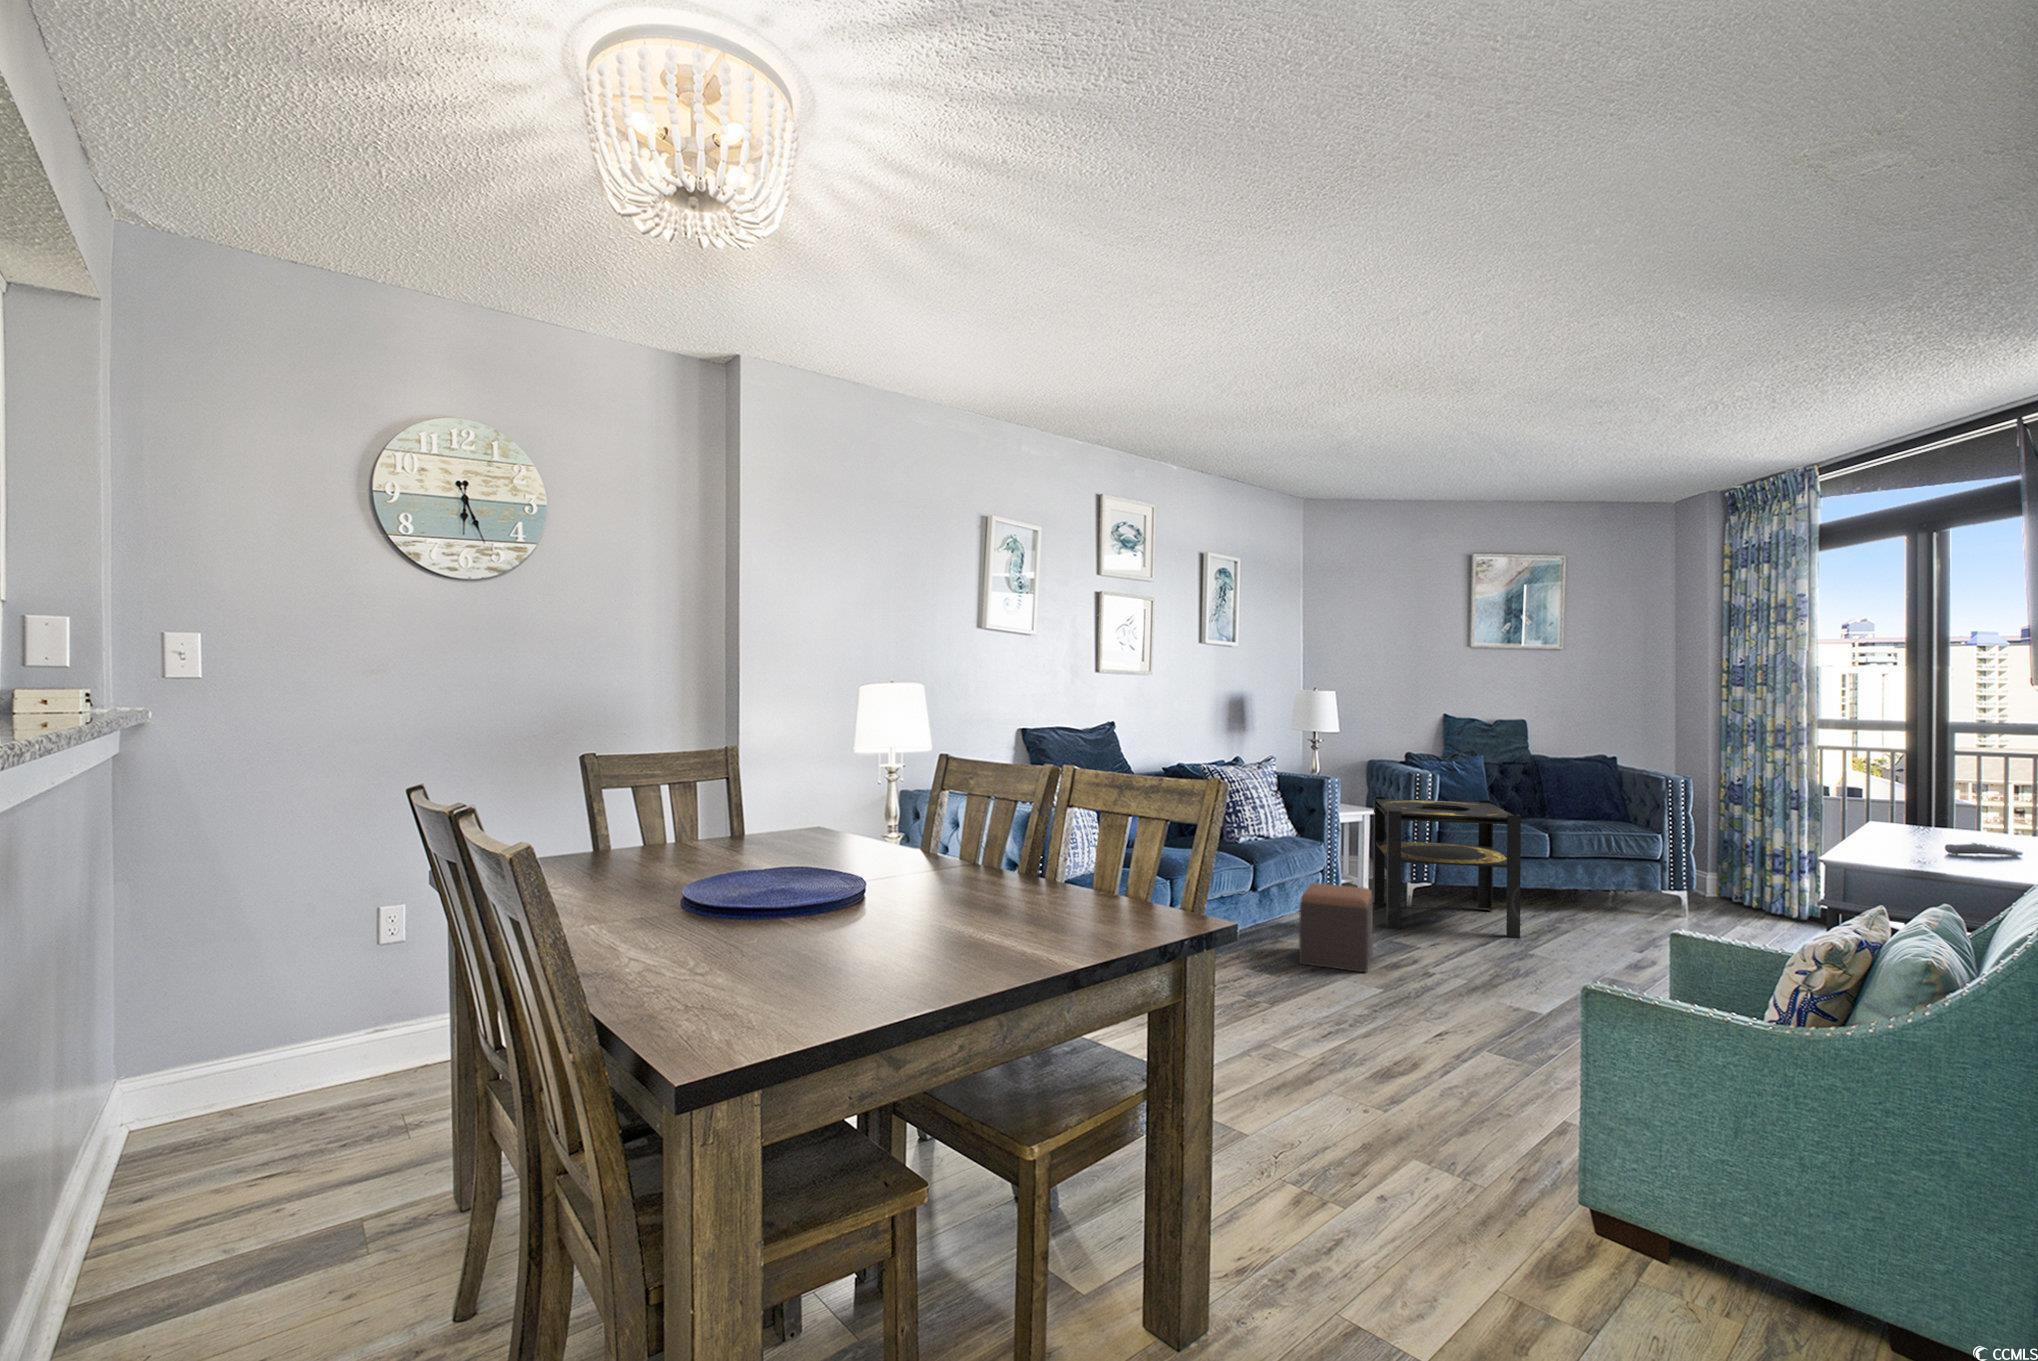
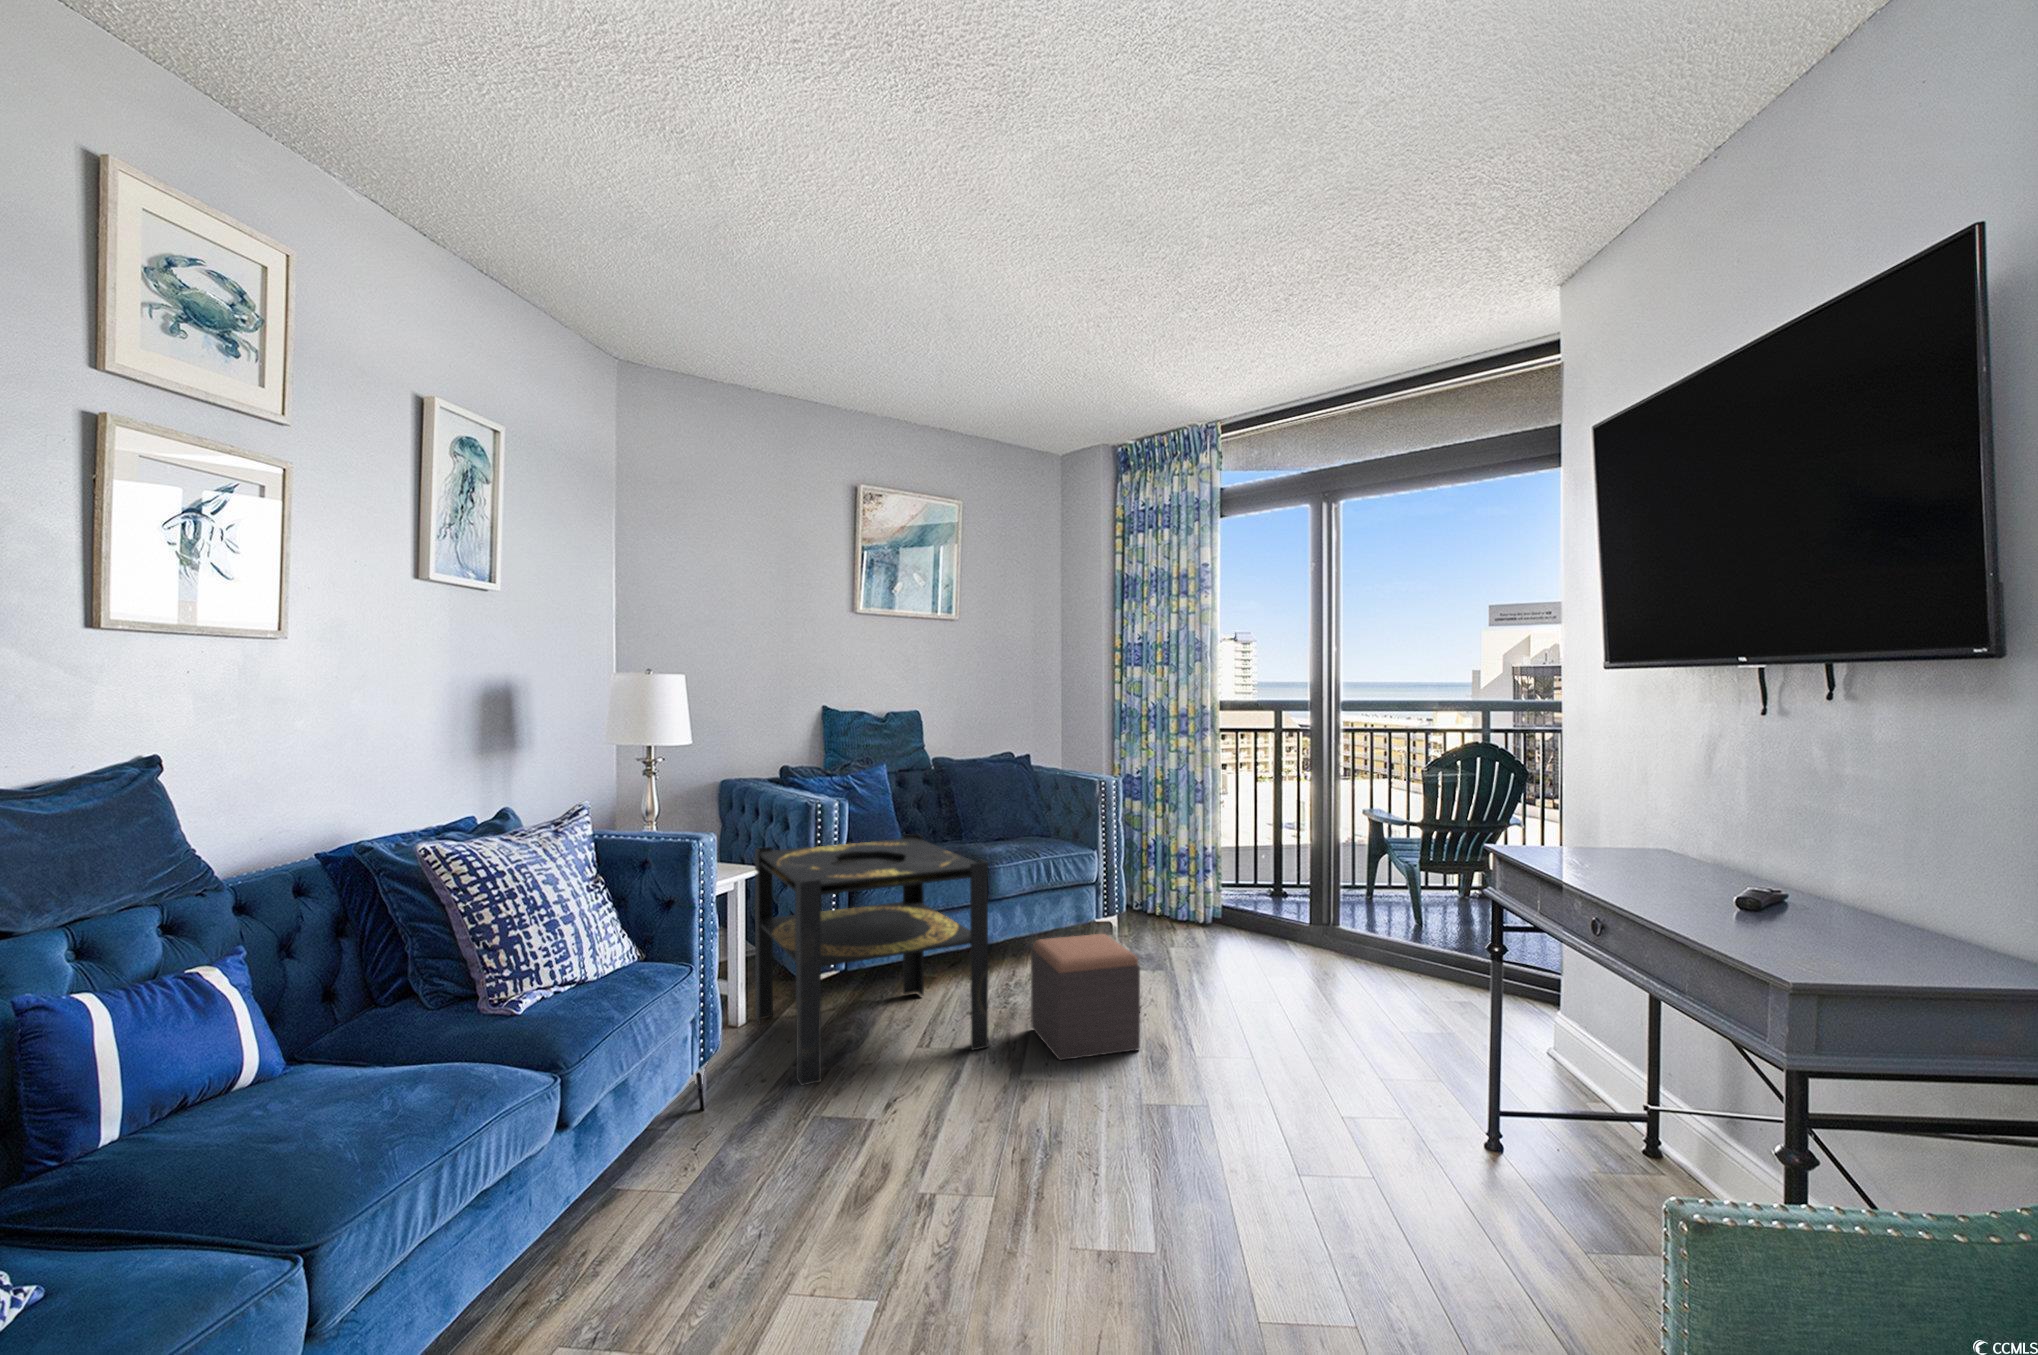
footstool: present [1299,883,1373,972] -> present [1031,934,1140,1060]

